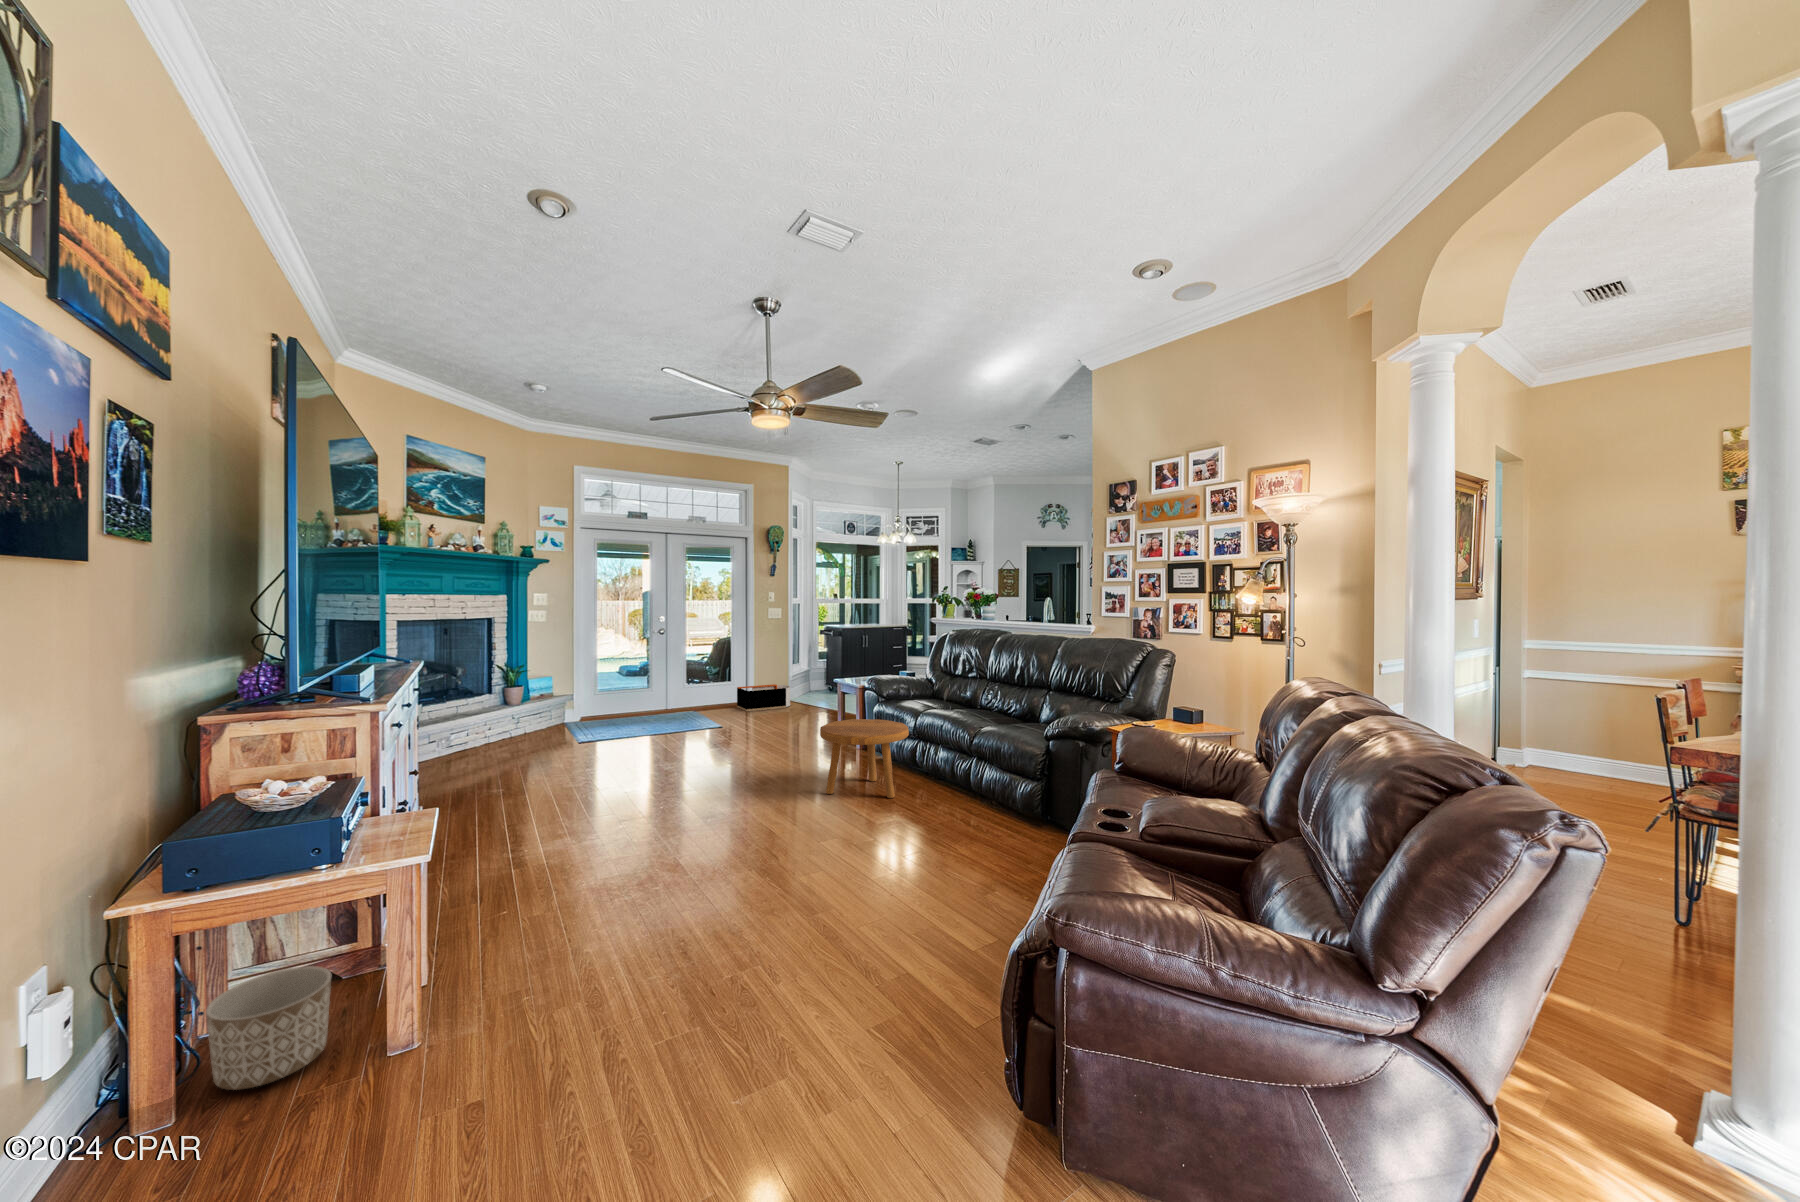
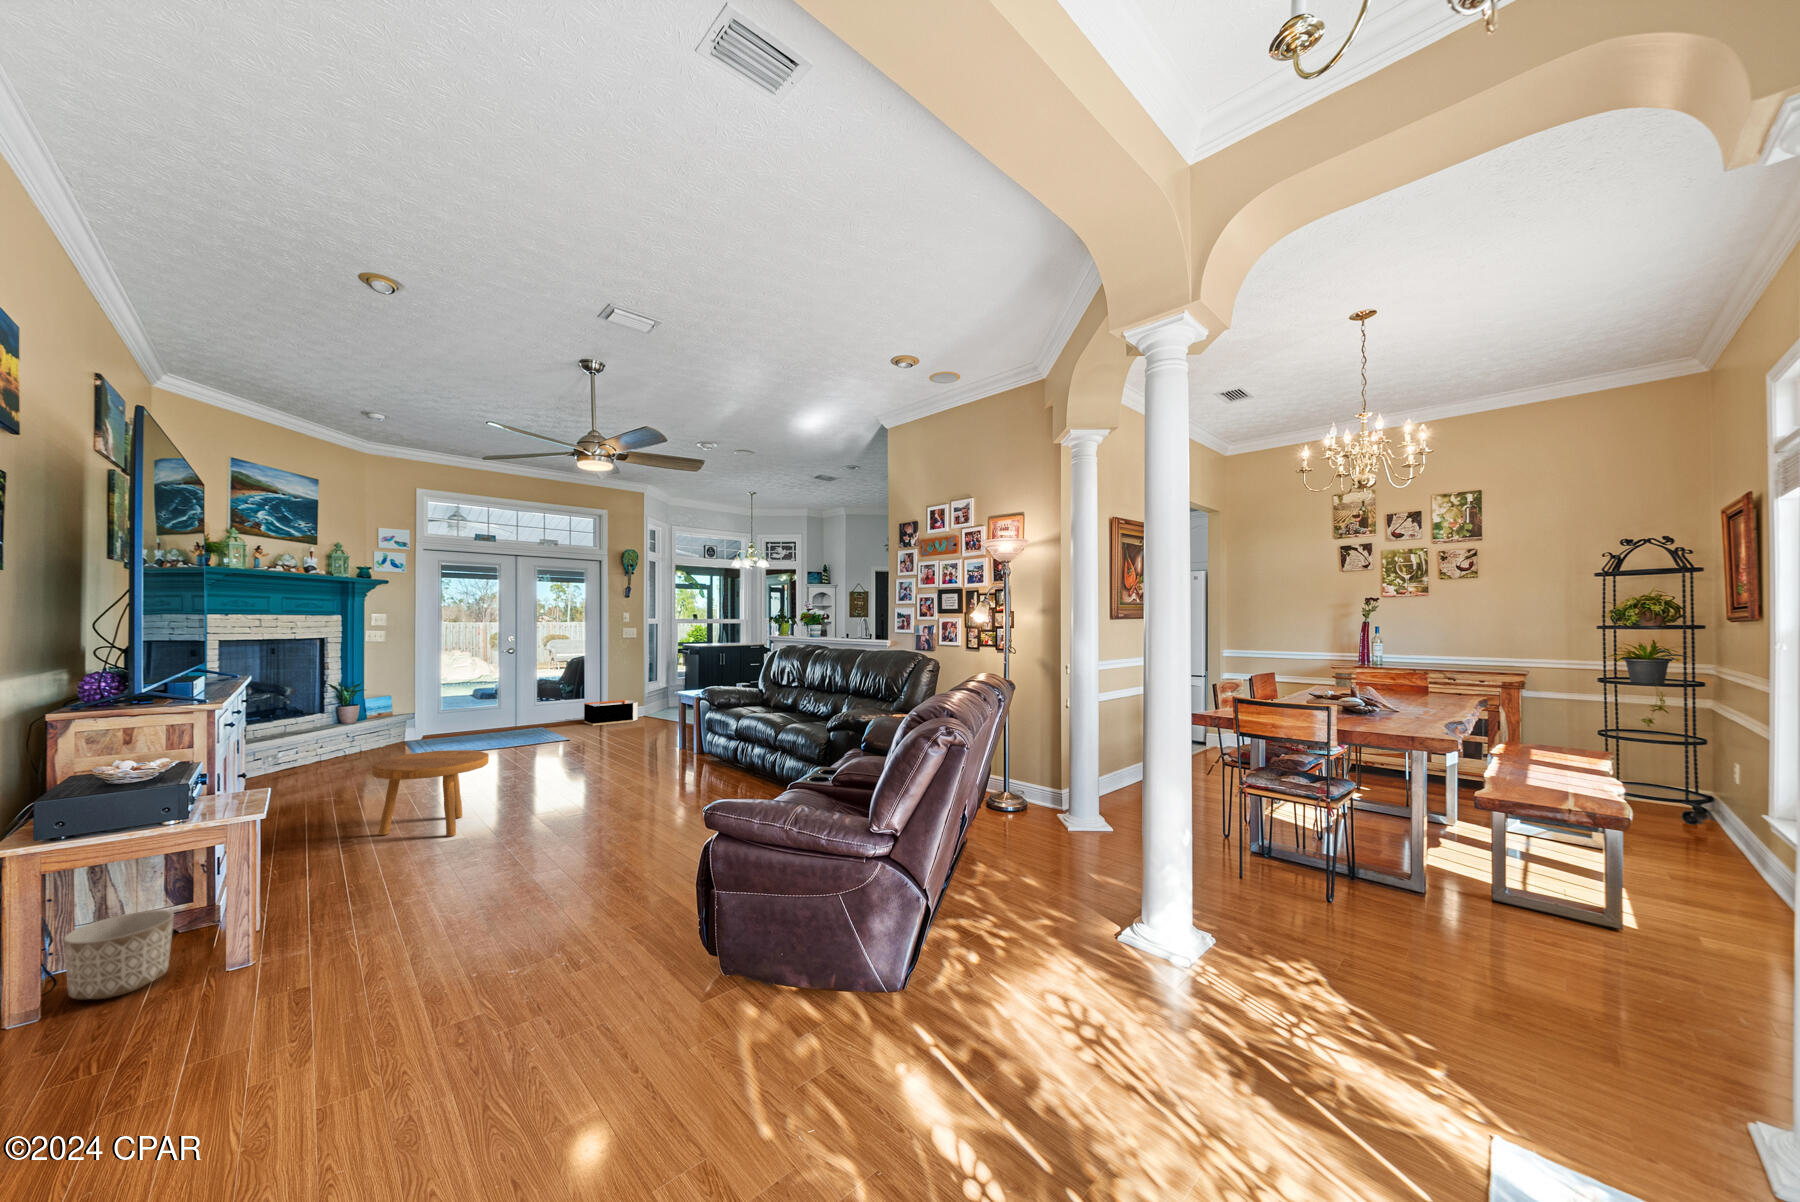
footstool: present [820,719,909,798] -> present [372,750,489,837]

